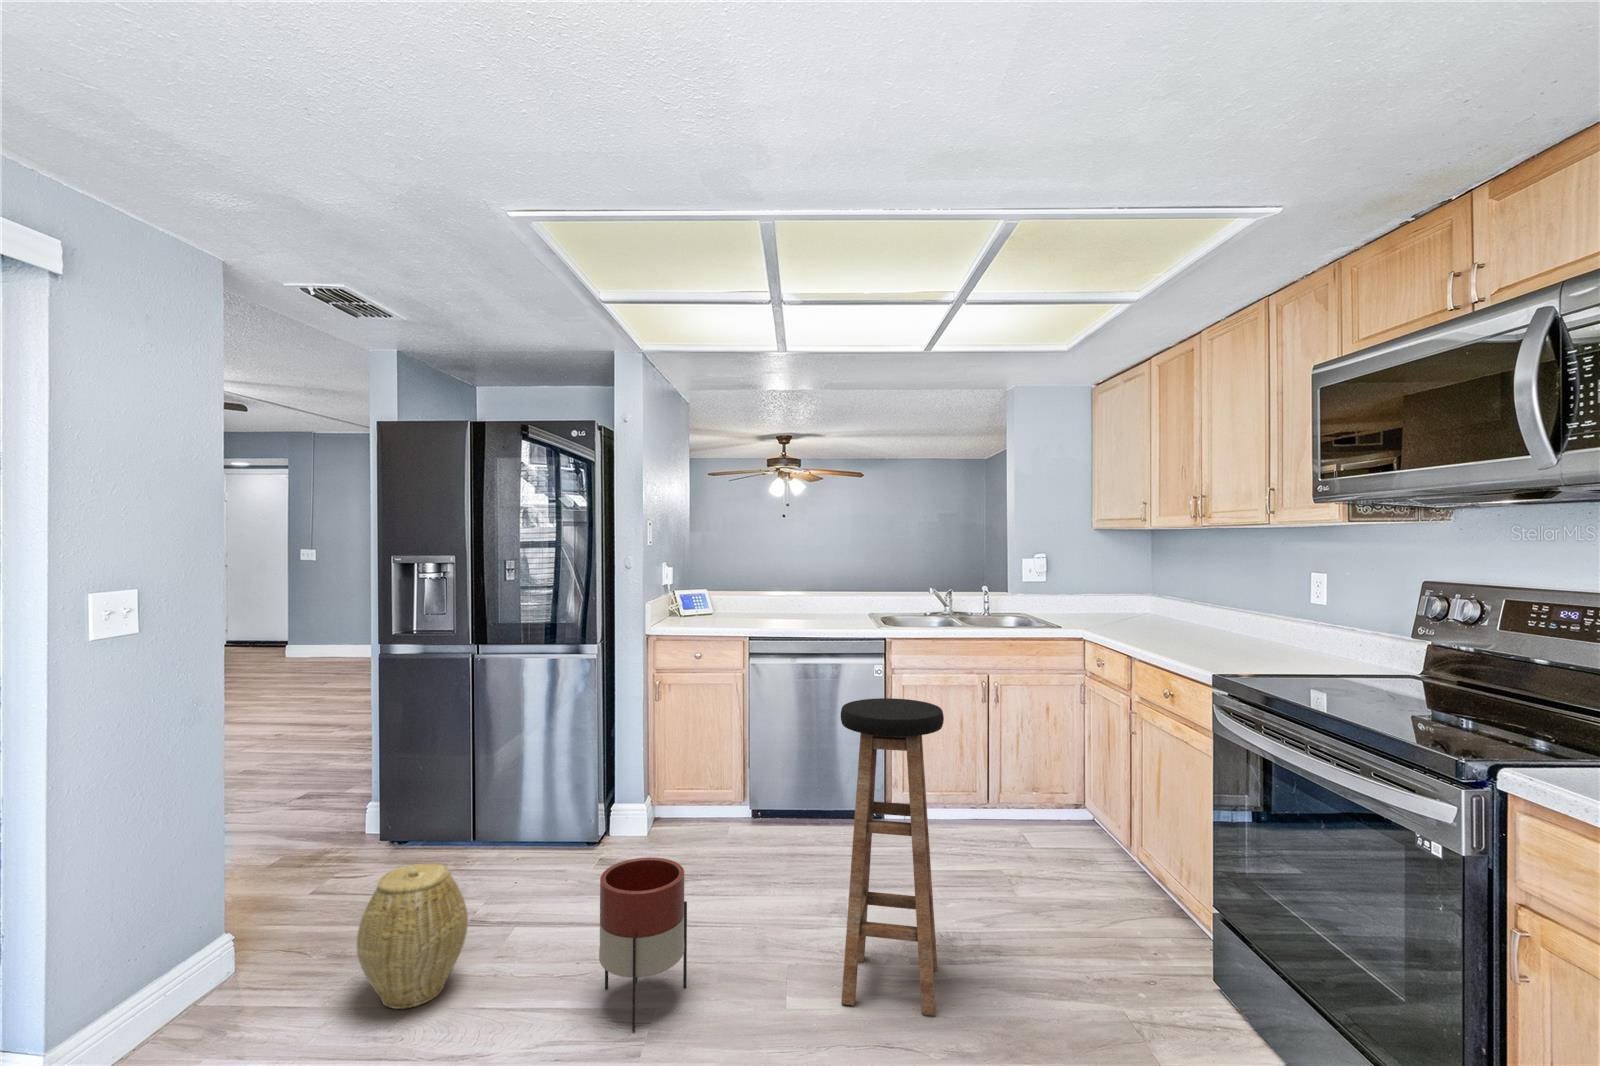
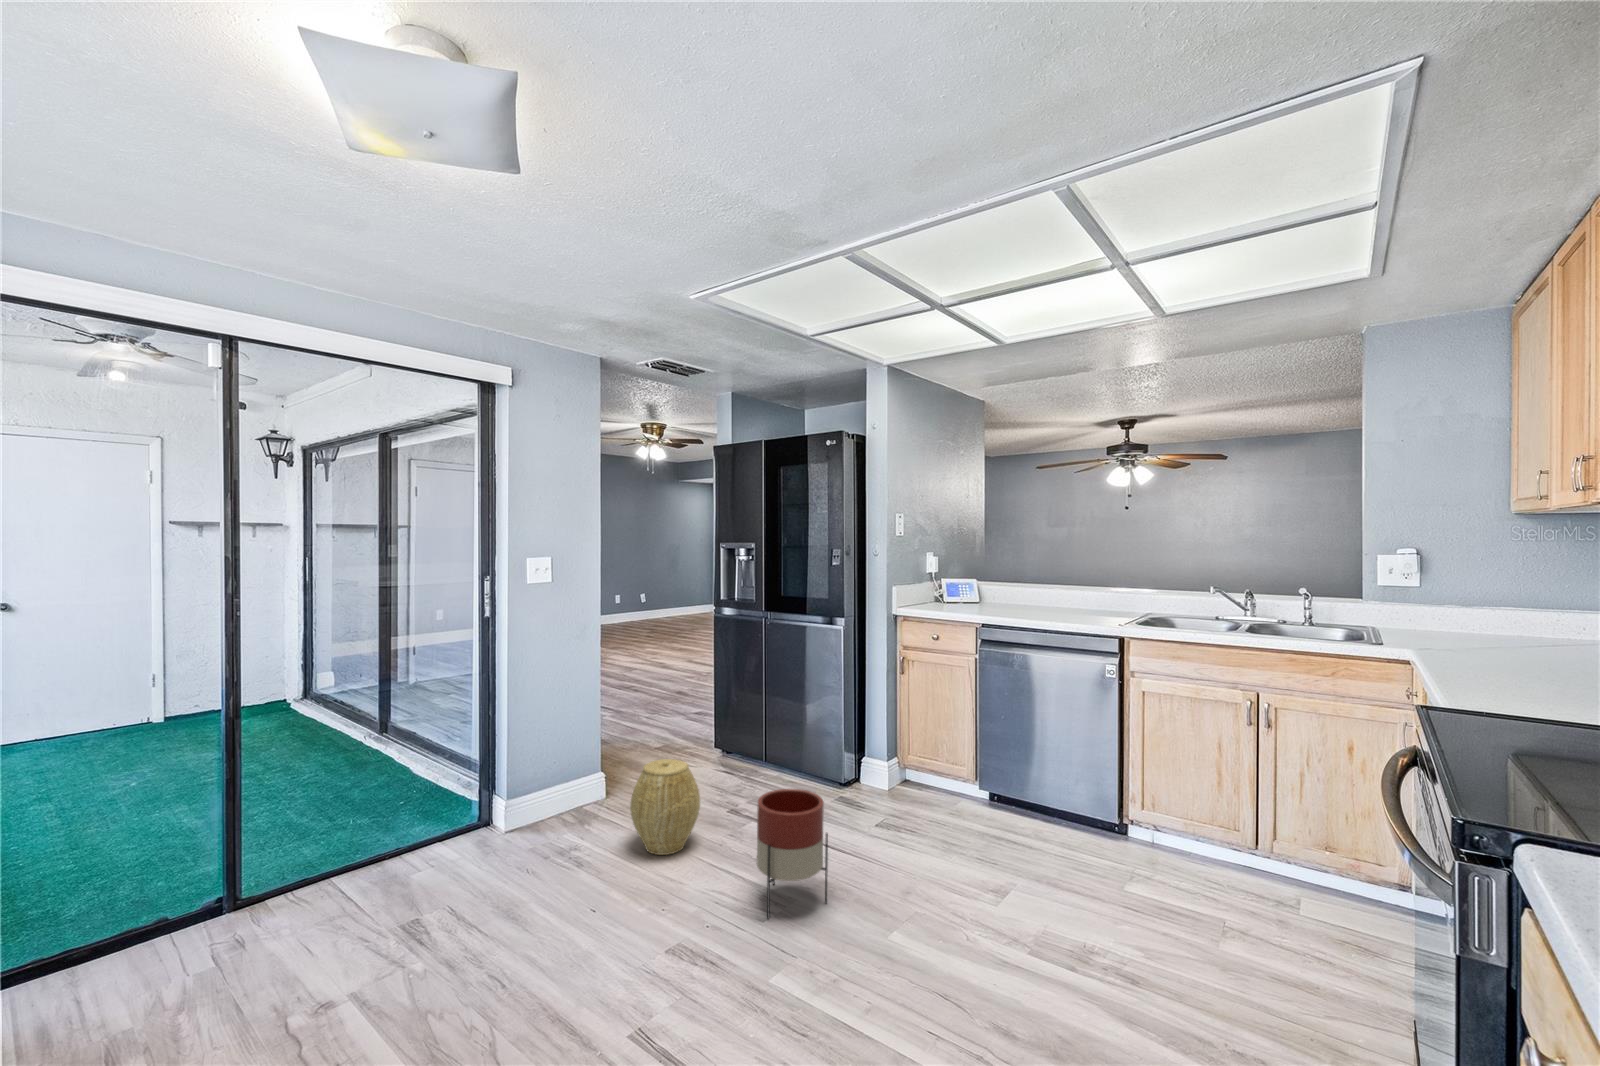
bar stool: present [841,698,944,1016] -> none [936,688,1056,1004]

